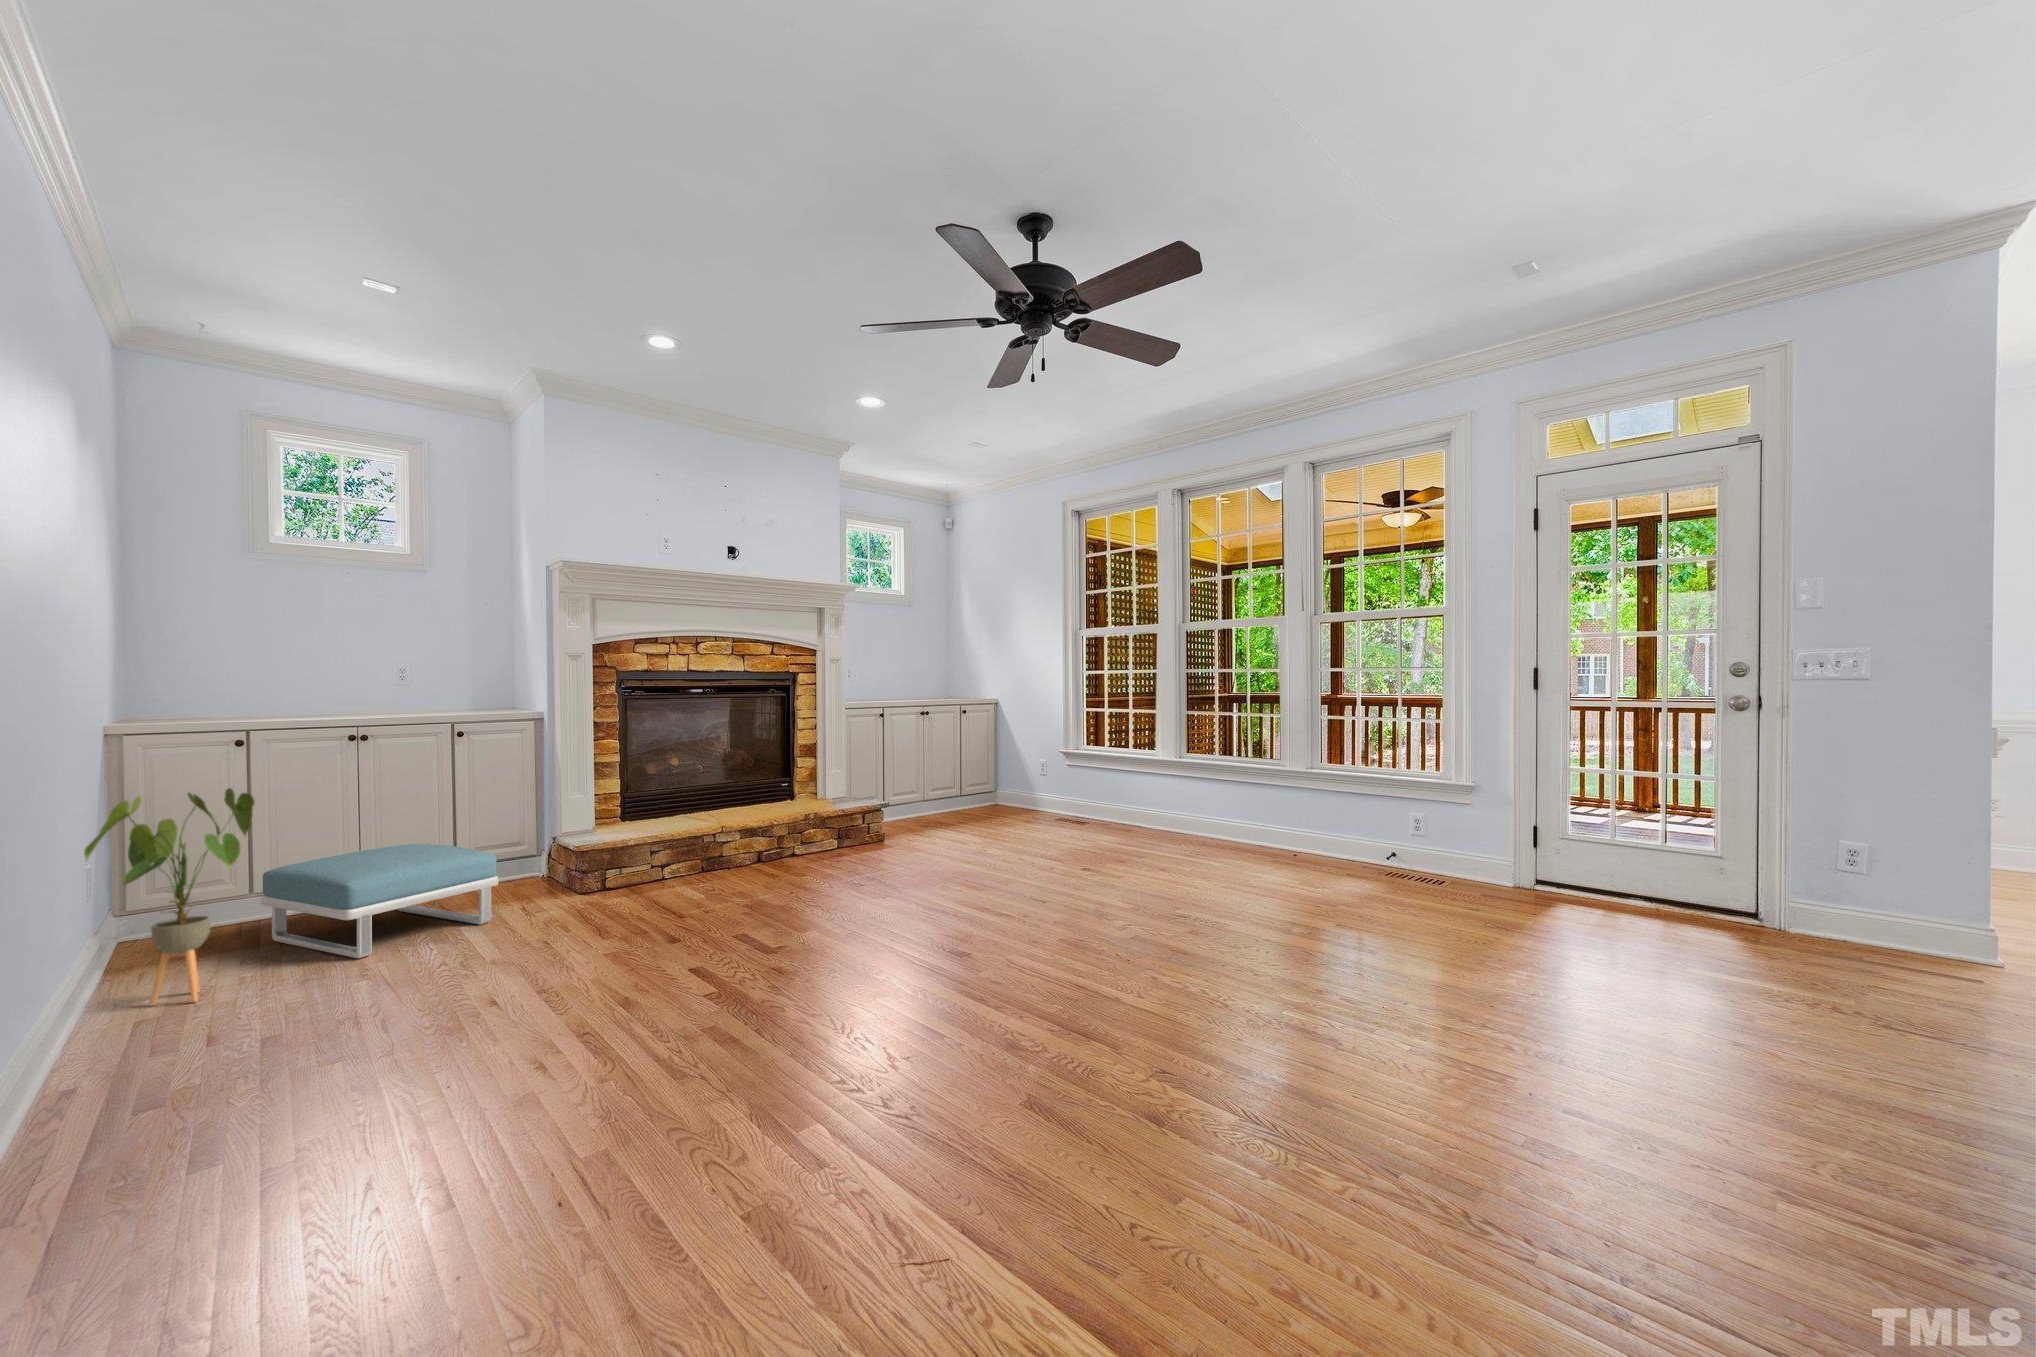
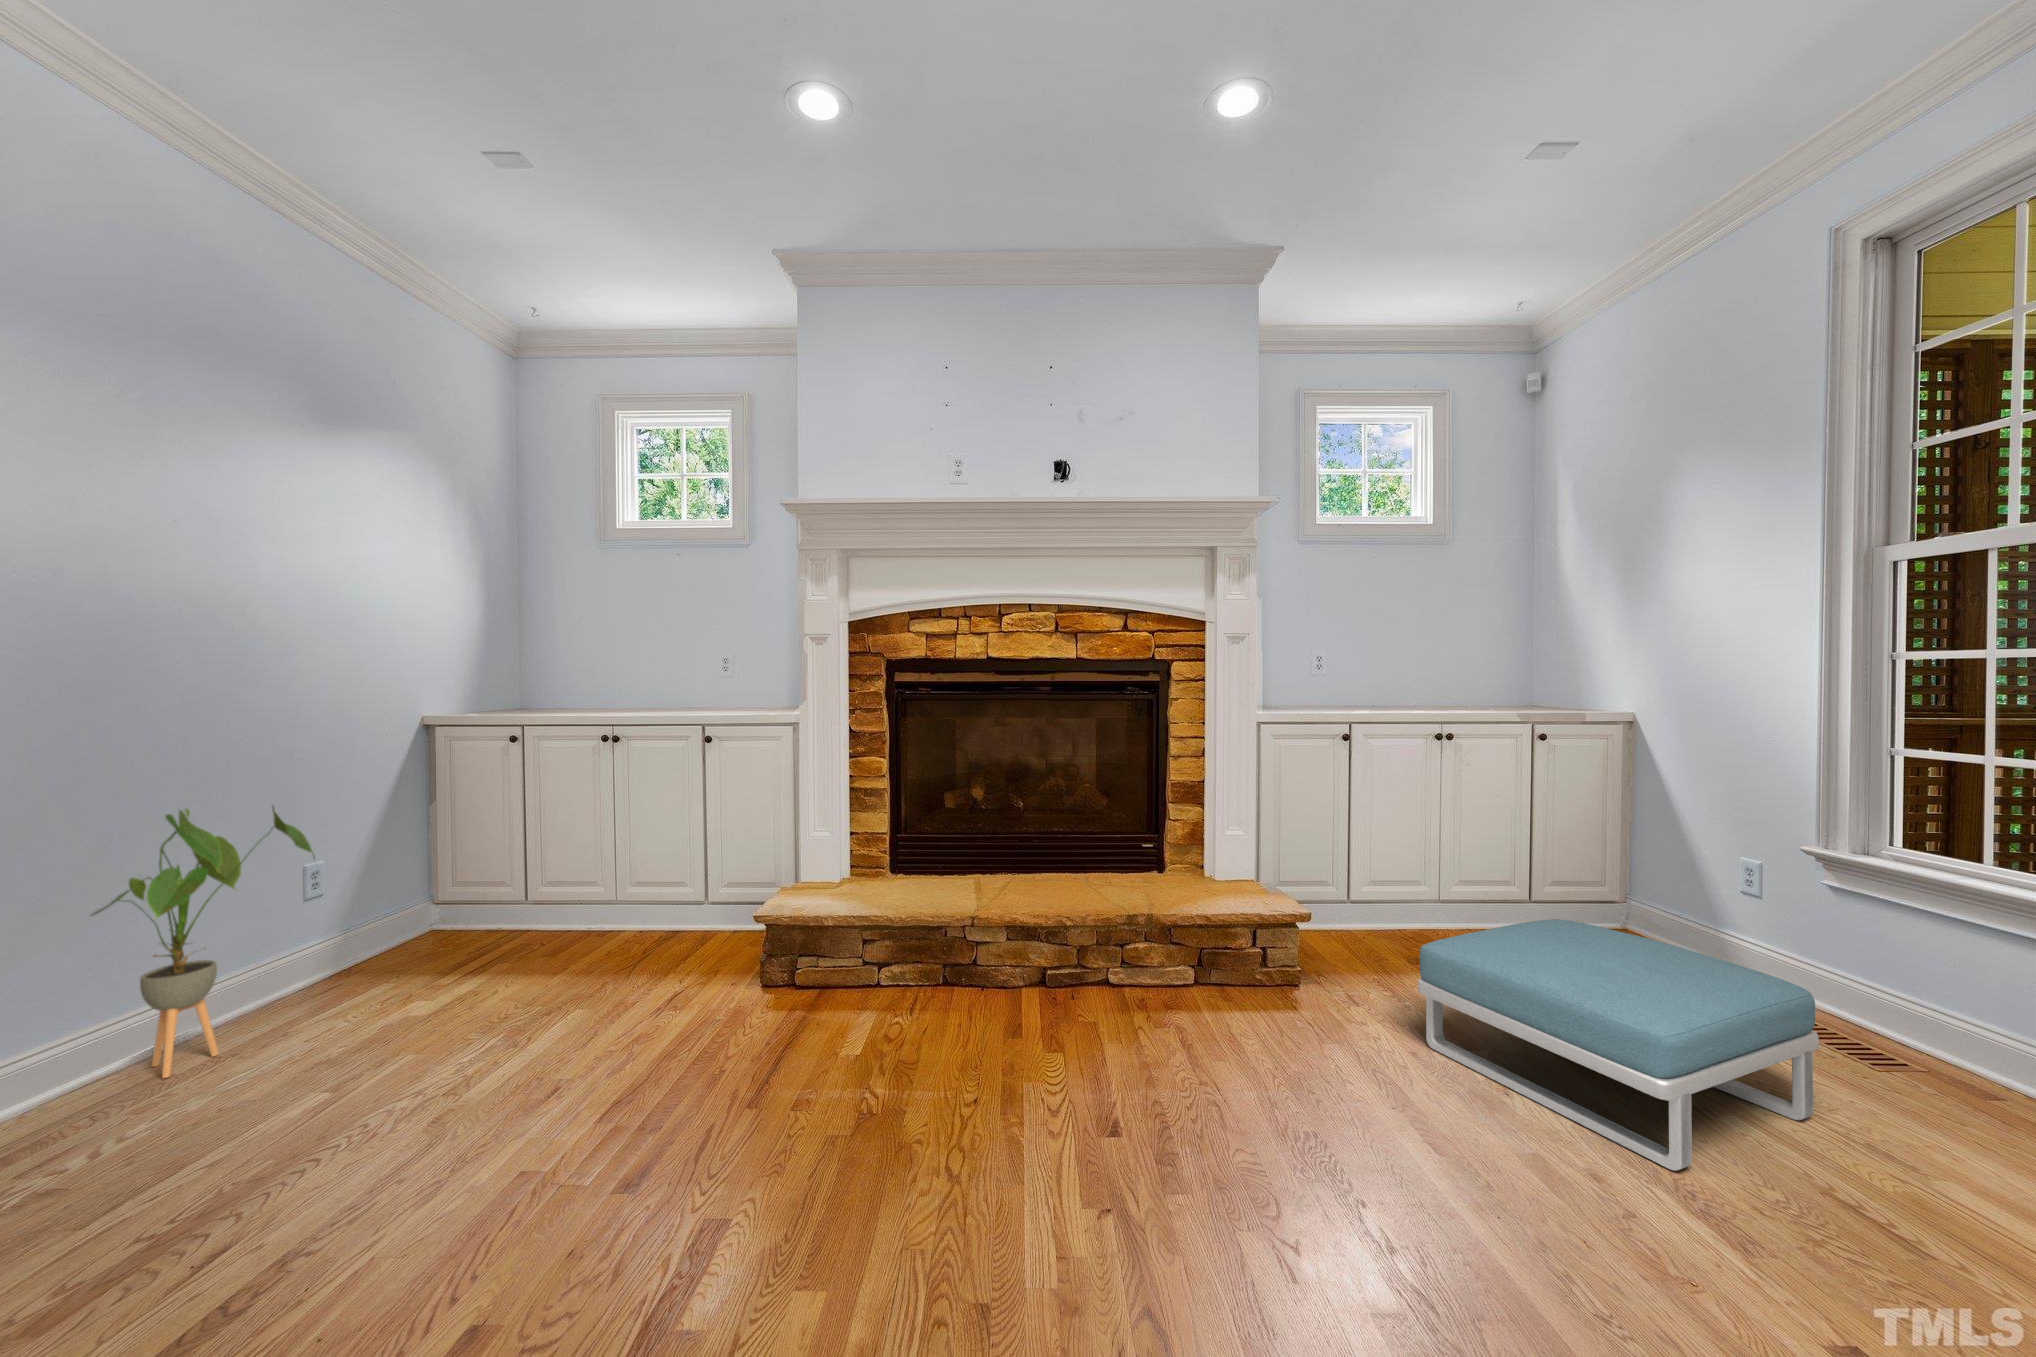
footstool: present [261,844,499,958] -> present [1418,919,1819,1171]

